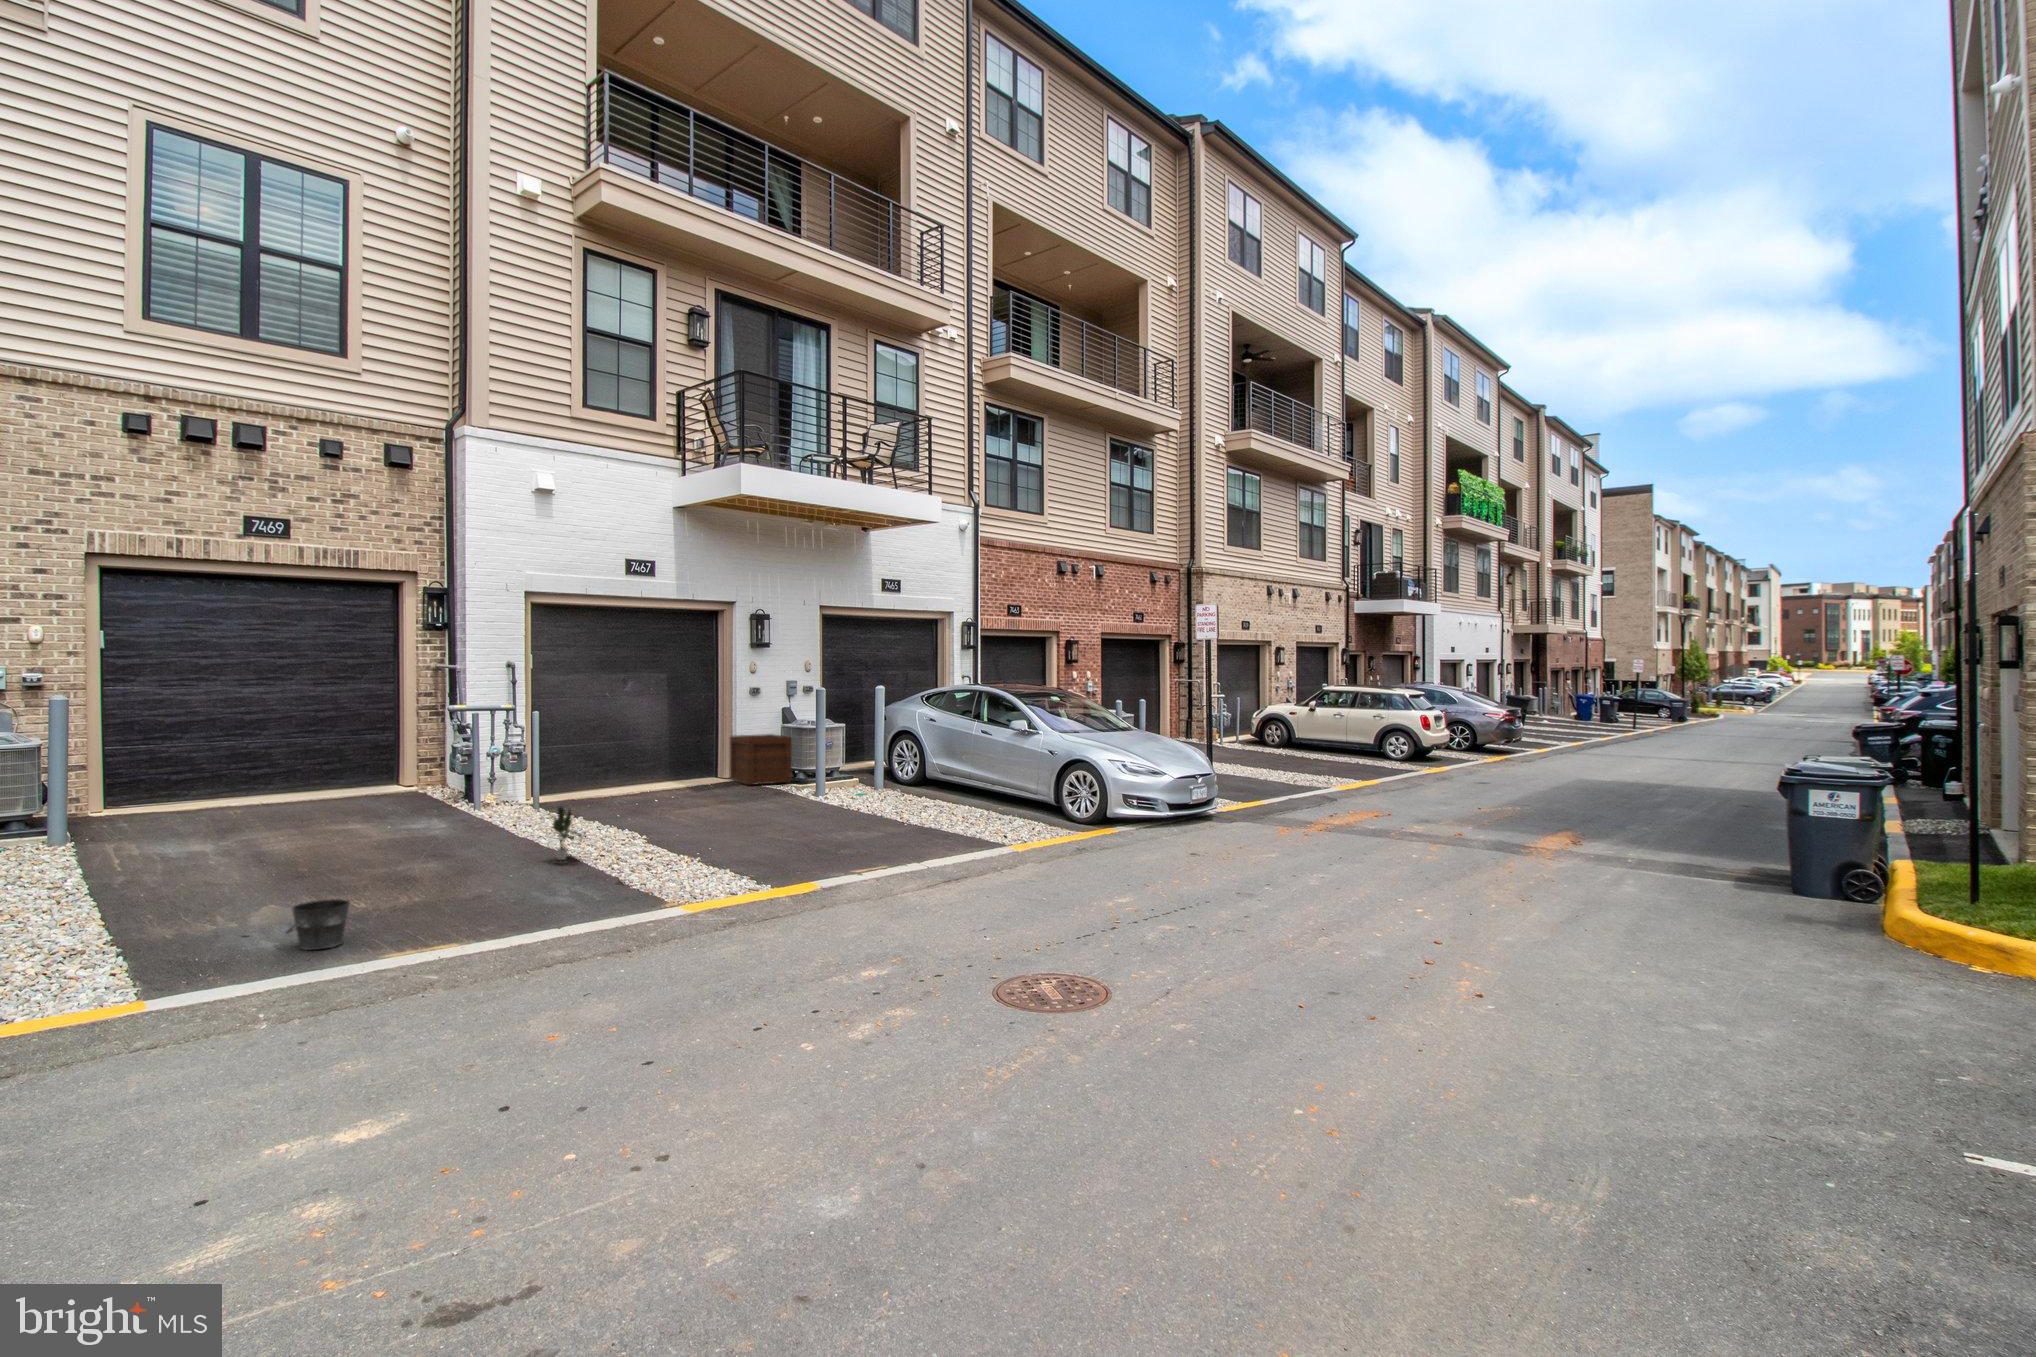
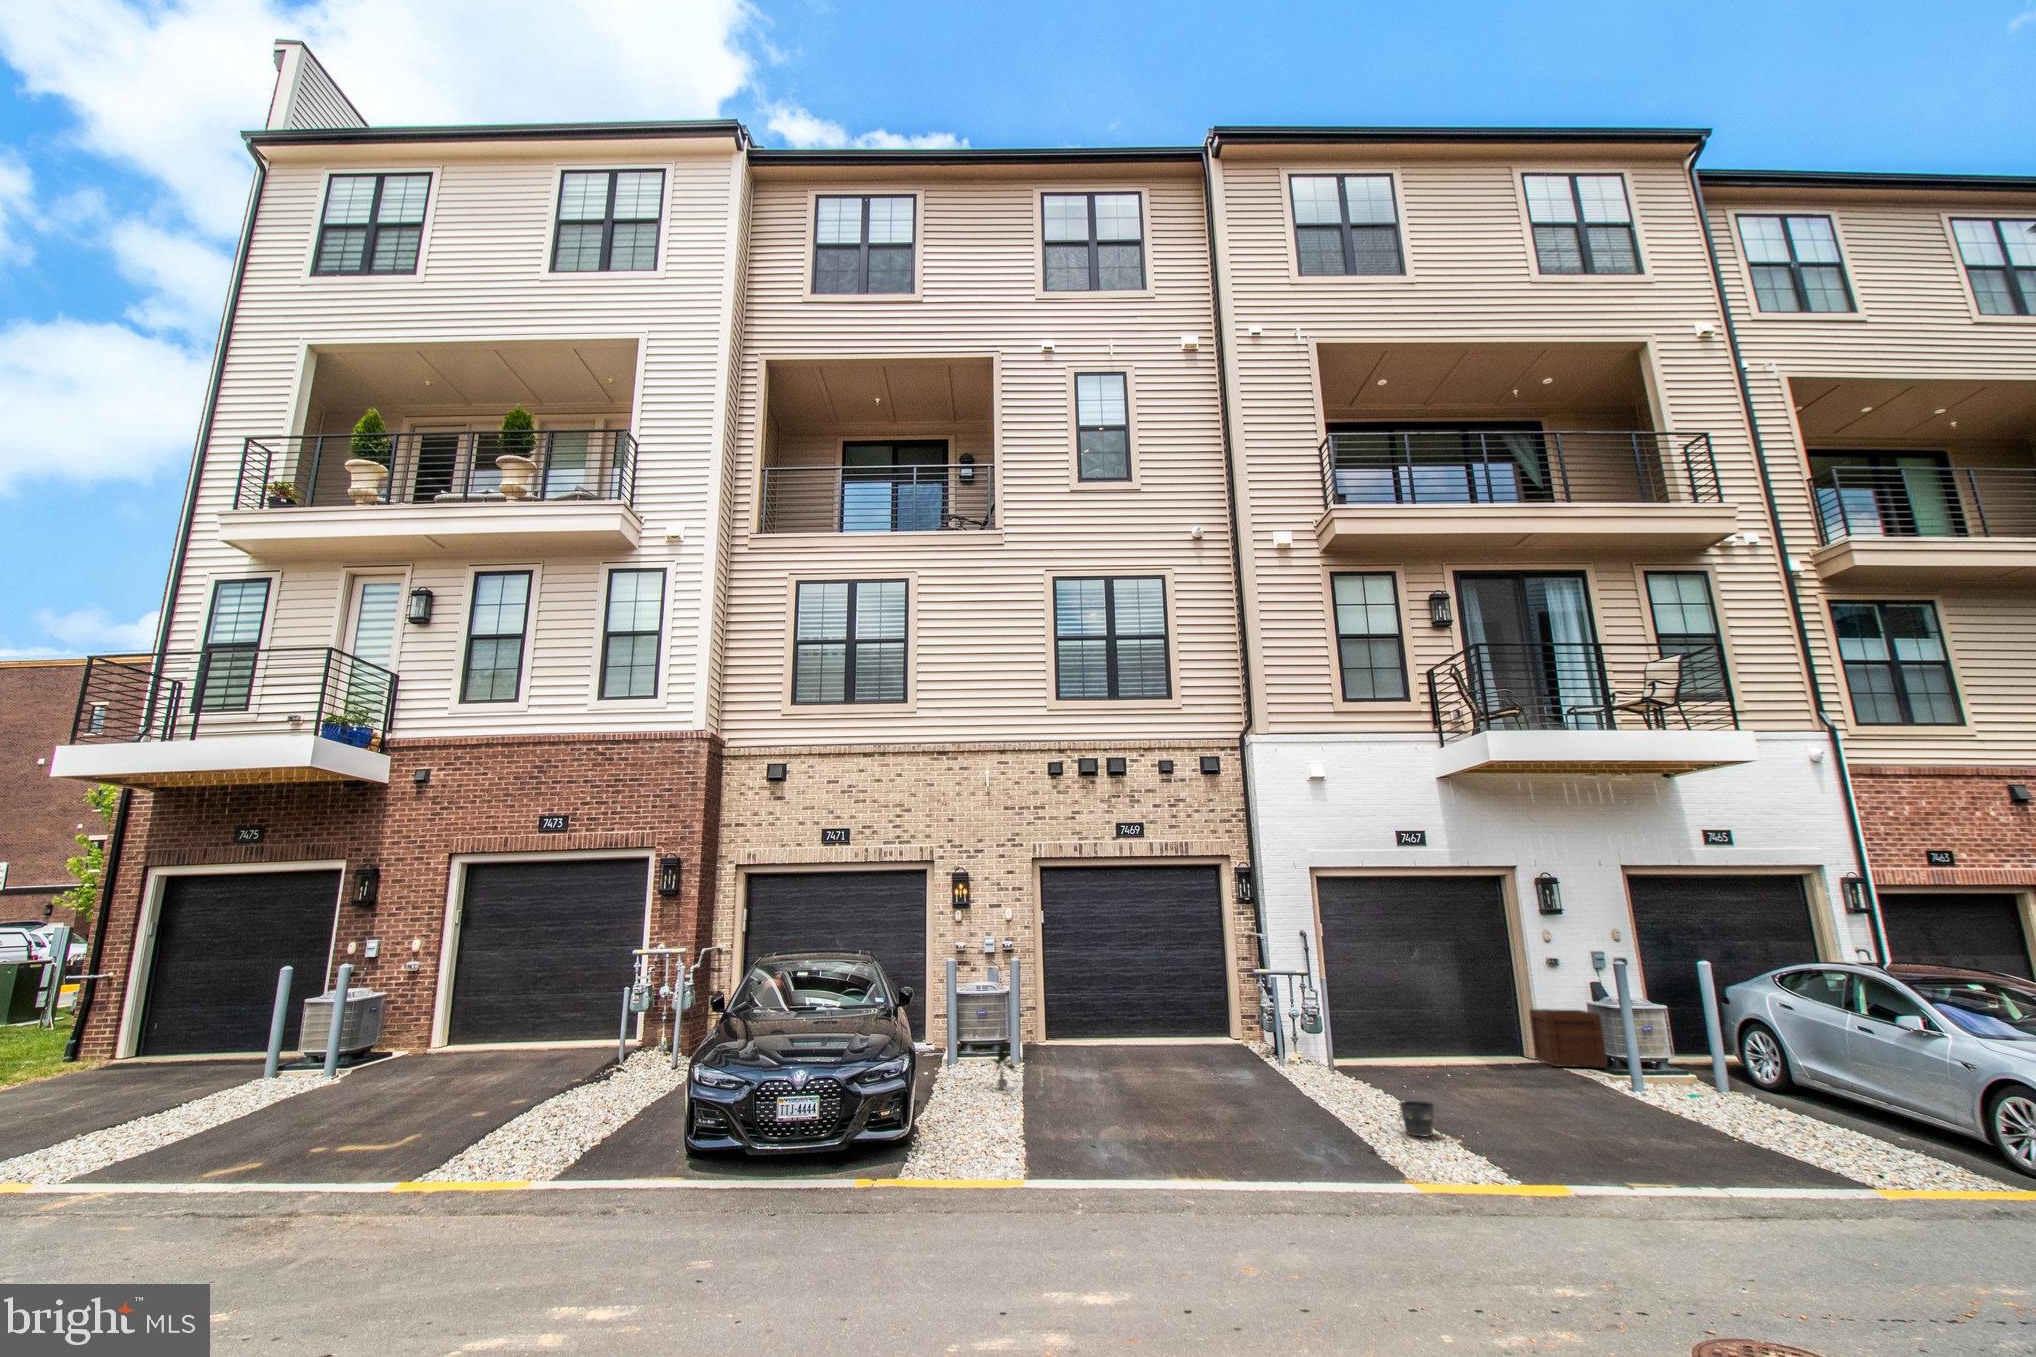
potted plant: present [549,806,583,860] -> present [992,1043,1017,1089]
bucket: present [286,899,350,950] -> present [1397,1101,1434,1136]

